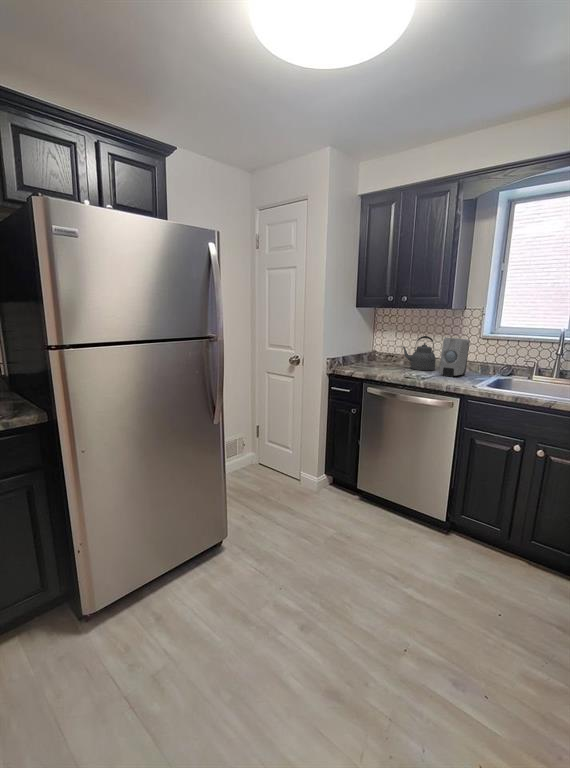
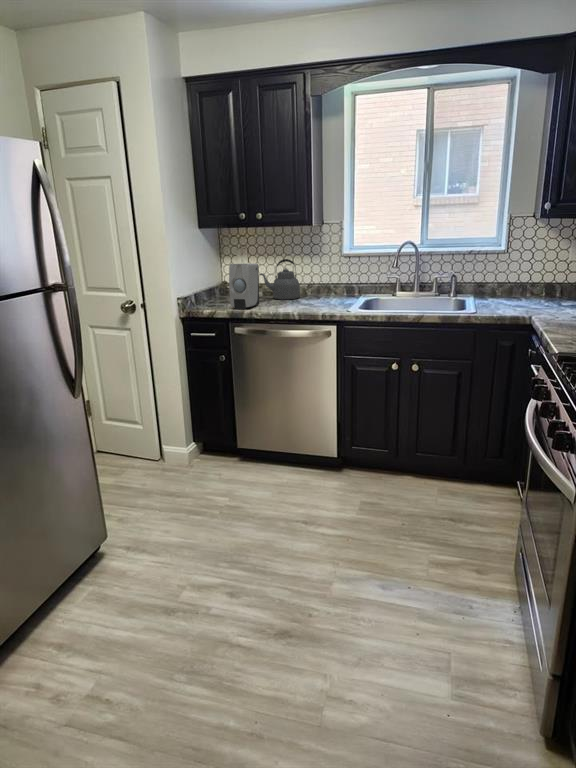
soap dispenser: present [440,338,470,377] -> present [229,263,259,309]

